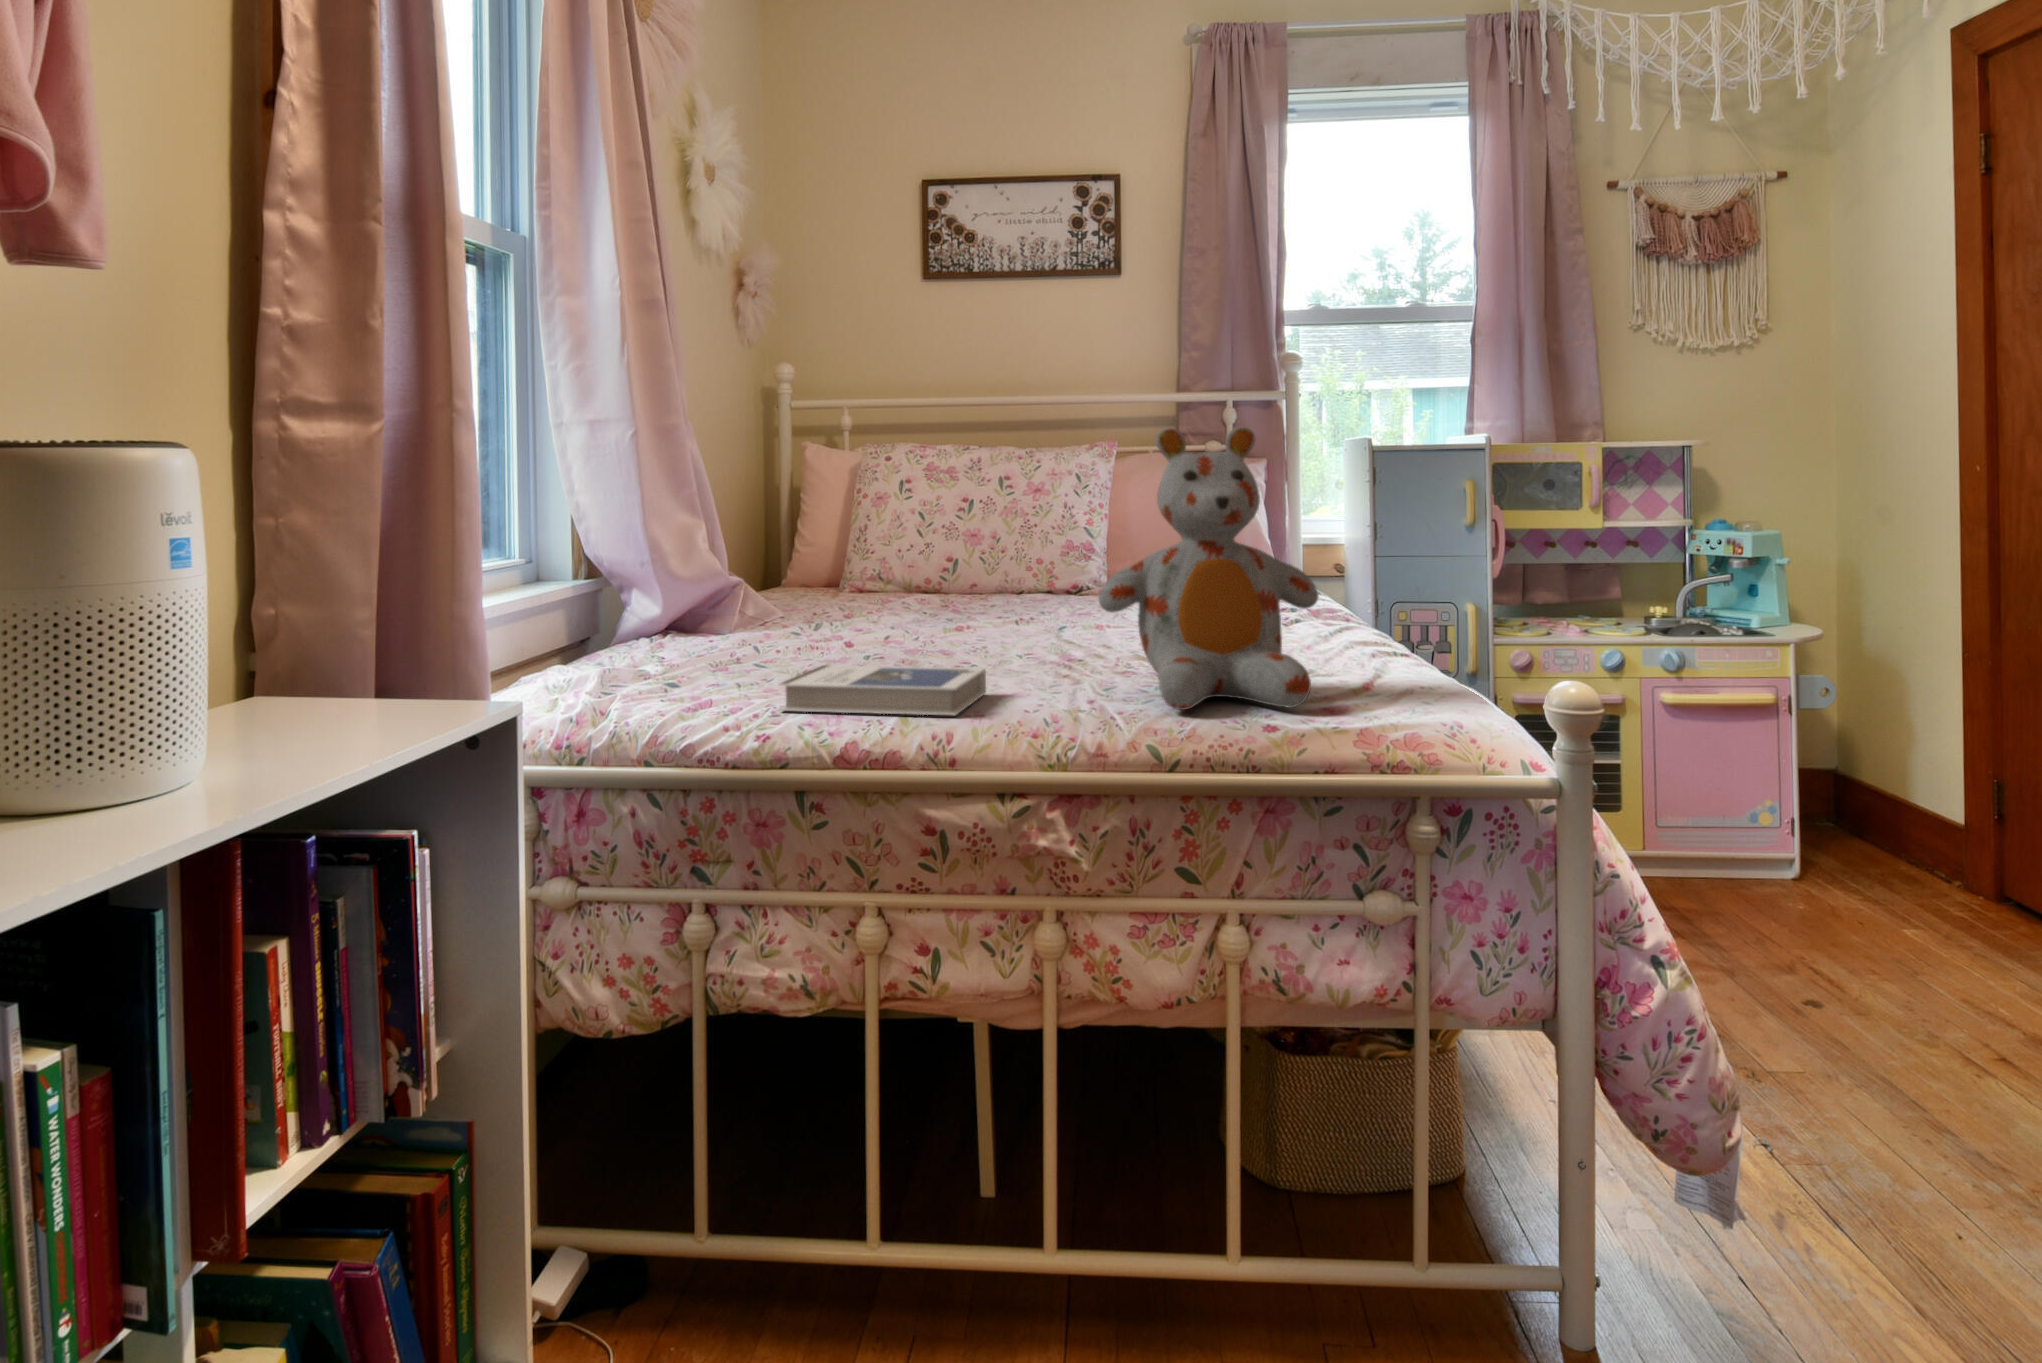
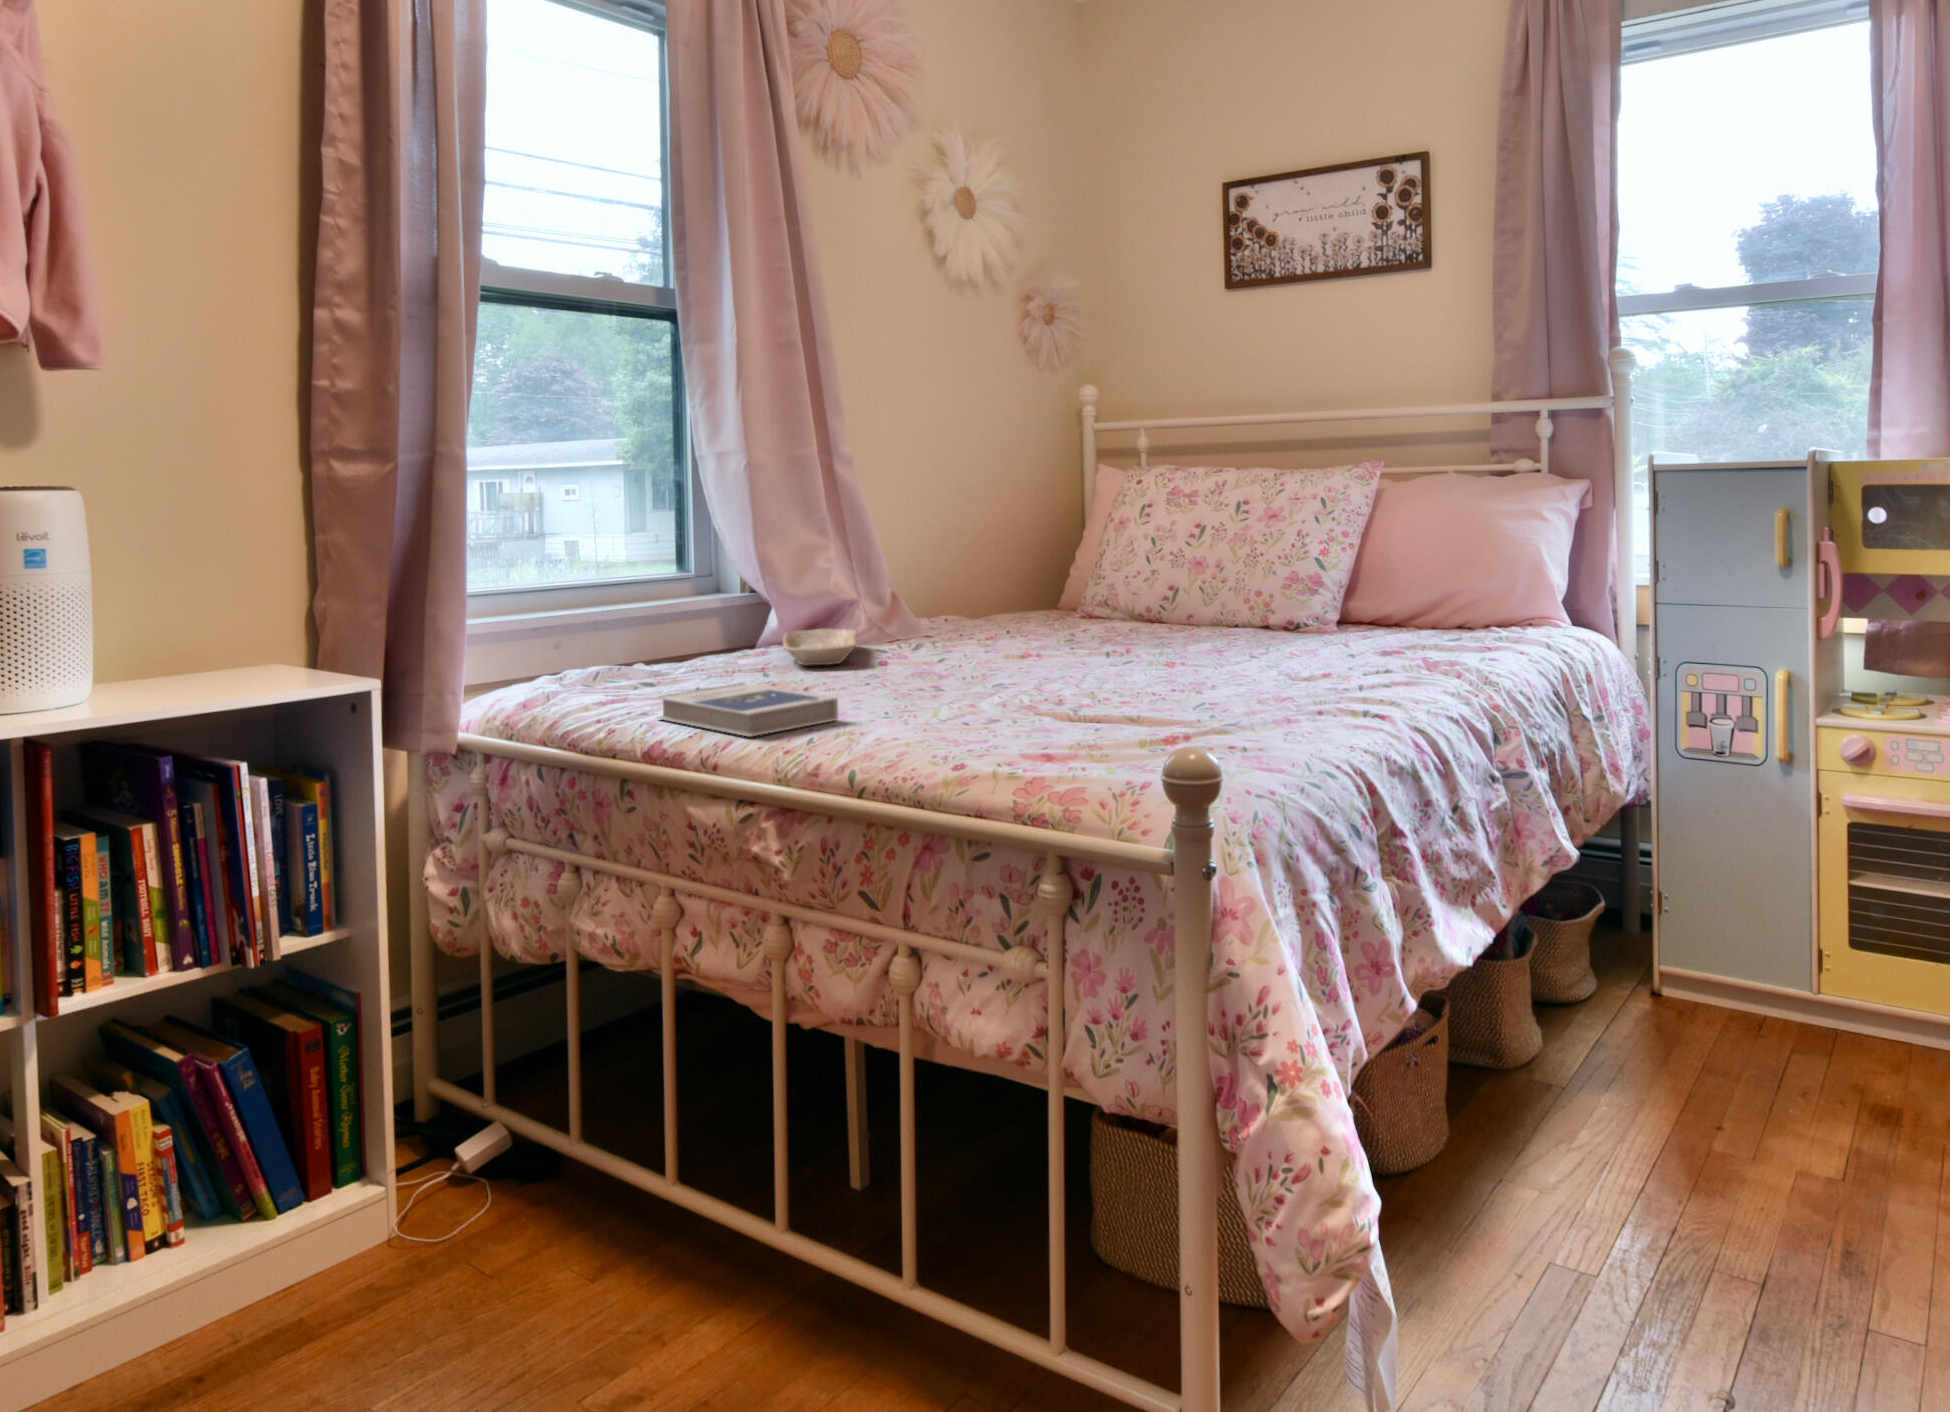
stuffed bear: present [1099,427,1319,710] -> none [896,483,1108,762]
tray: none [674,614,814,652] -> present [783,629,857,665]

